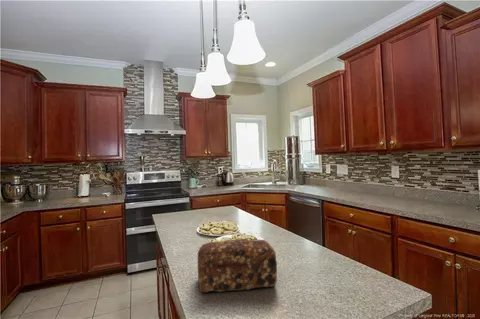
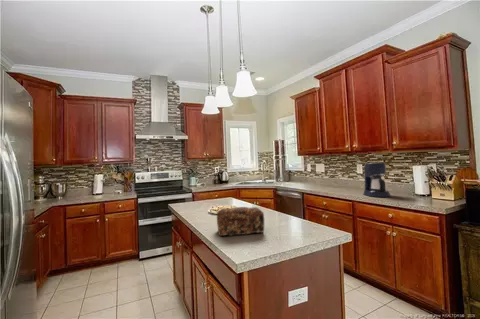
coffee maker: none [406,165,448,212] -> present [363,163,391,197]

